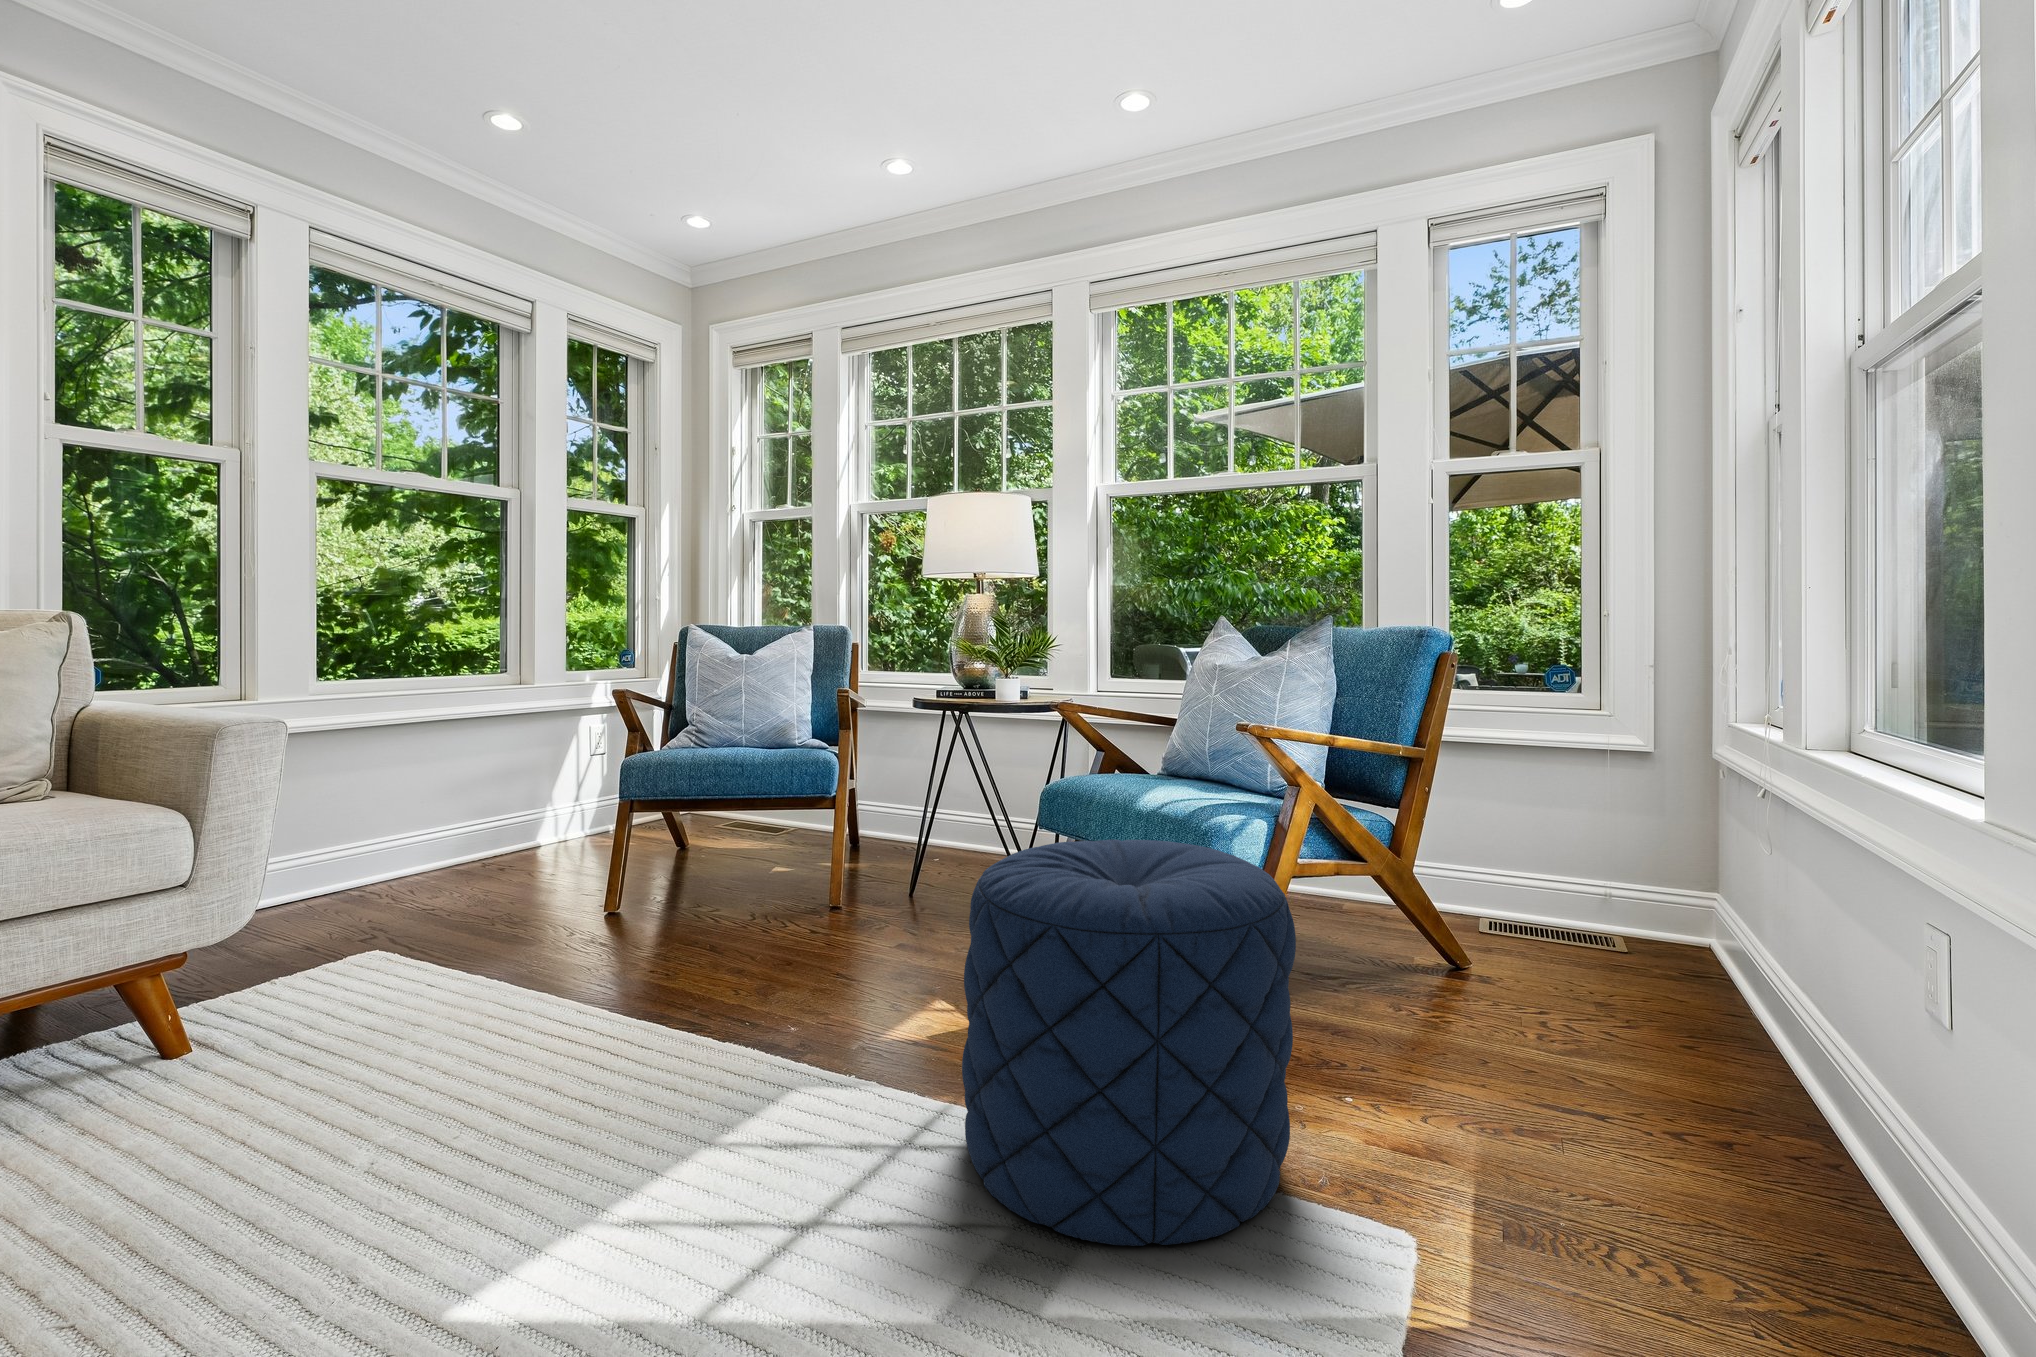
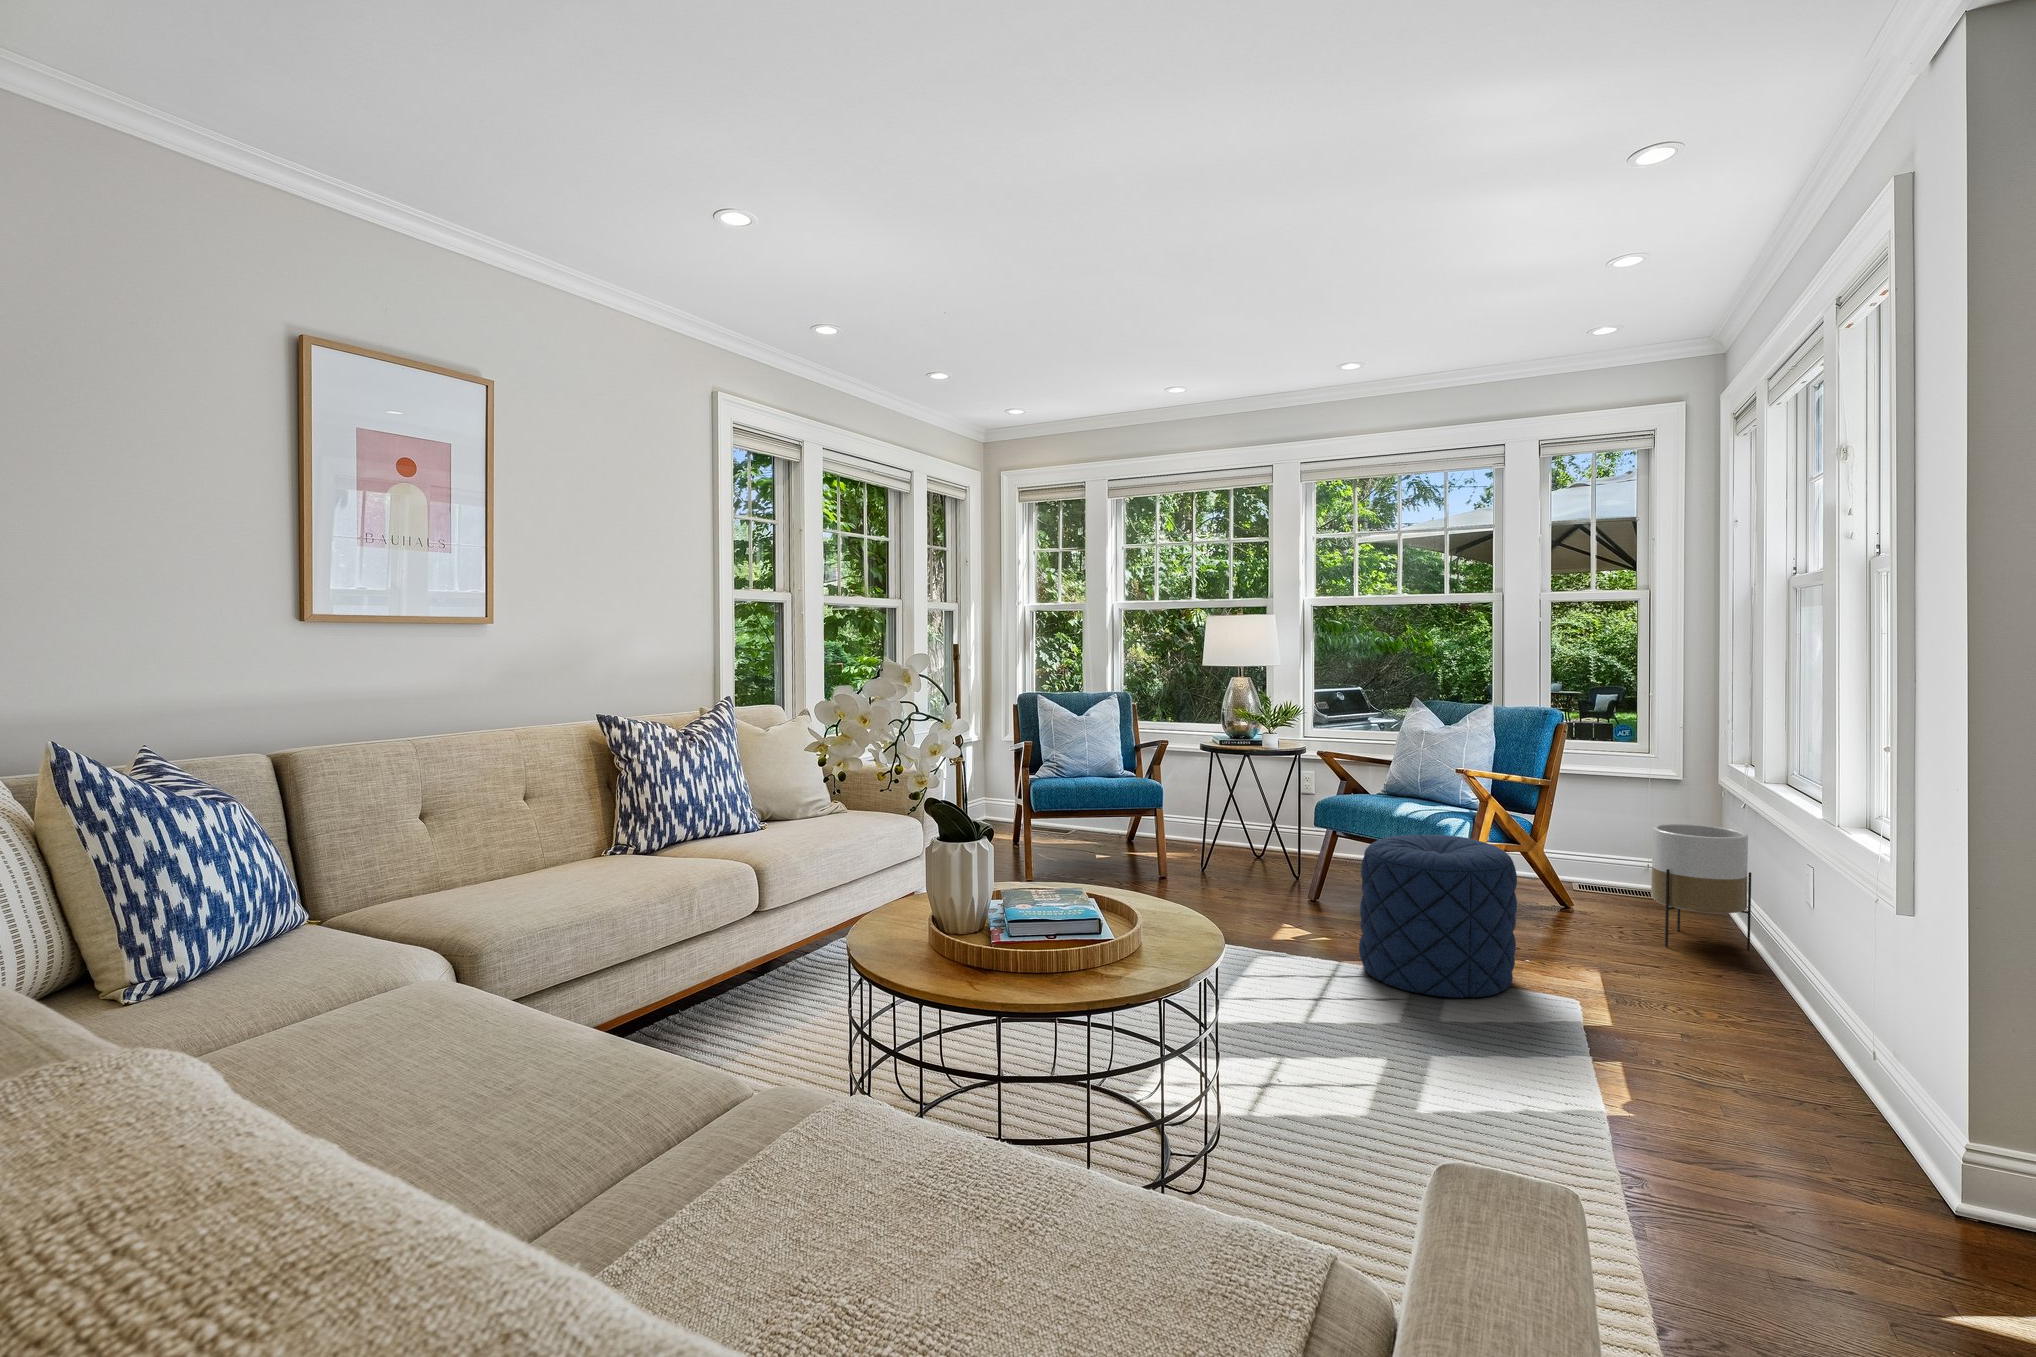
planter: none [1600,824,1801,1082] -> present [1651,824,1751,951]

